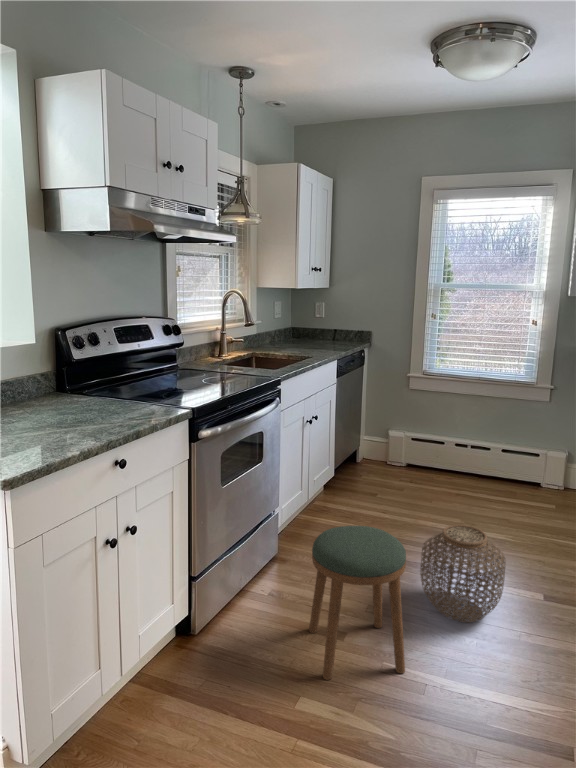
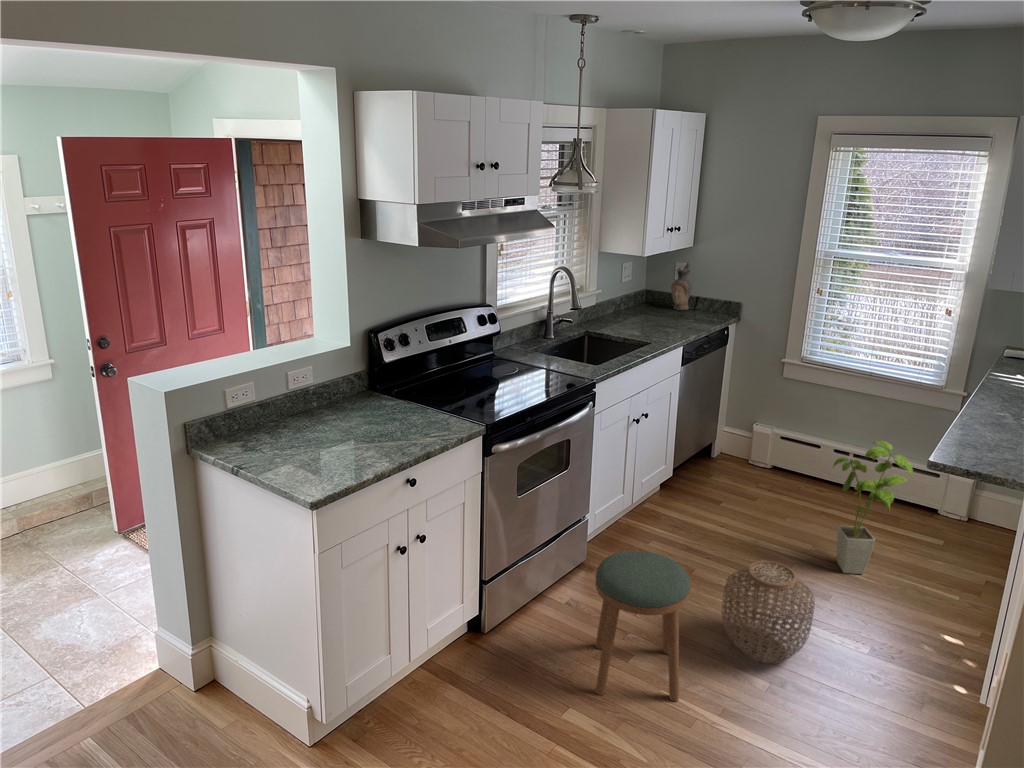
ceramic pitcher: none [314,301,330,341] -> present [671,263,692,310]
house plant: none [478,418,549,537] -> present [833,441,913,574]

